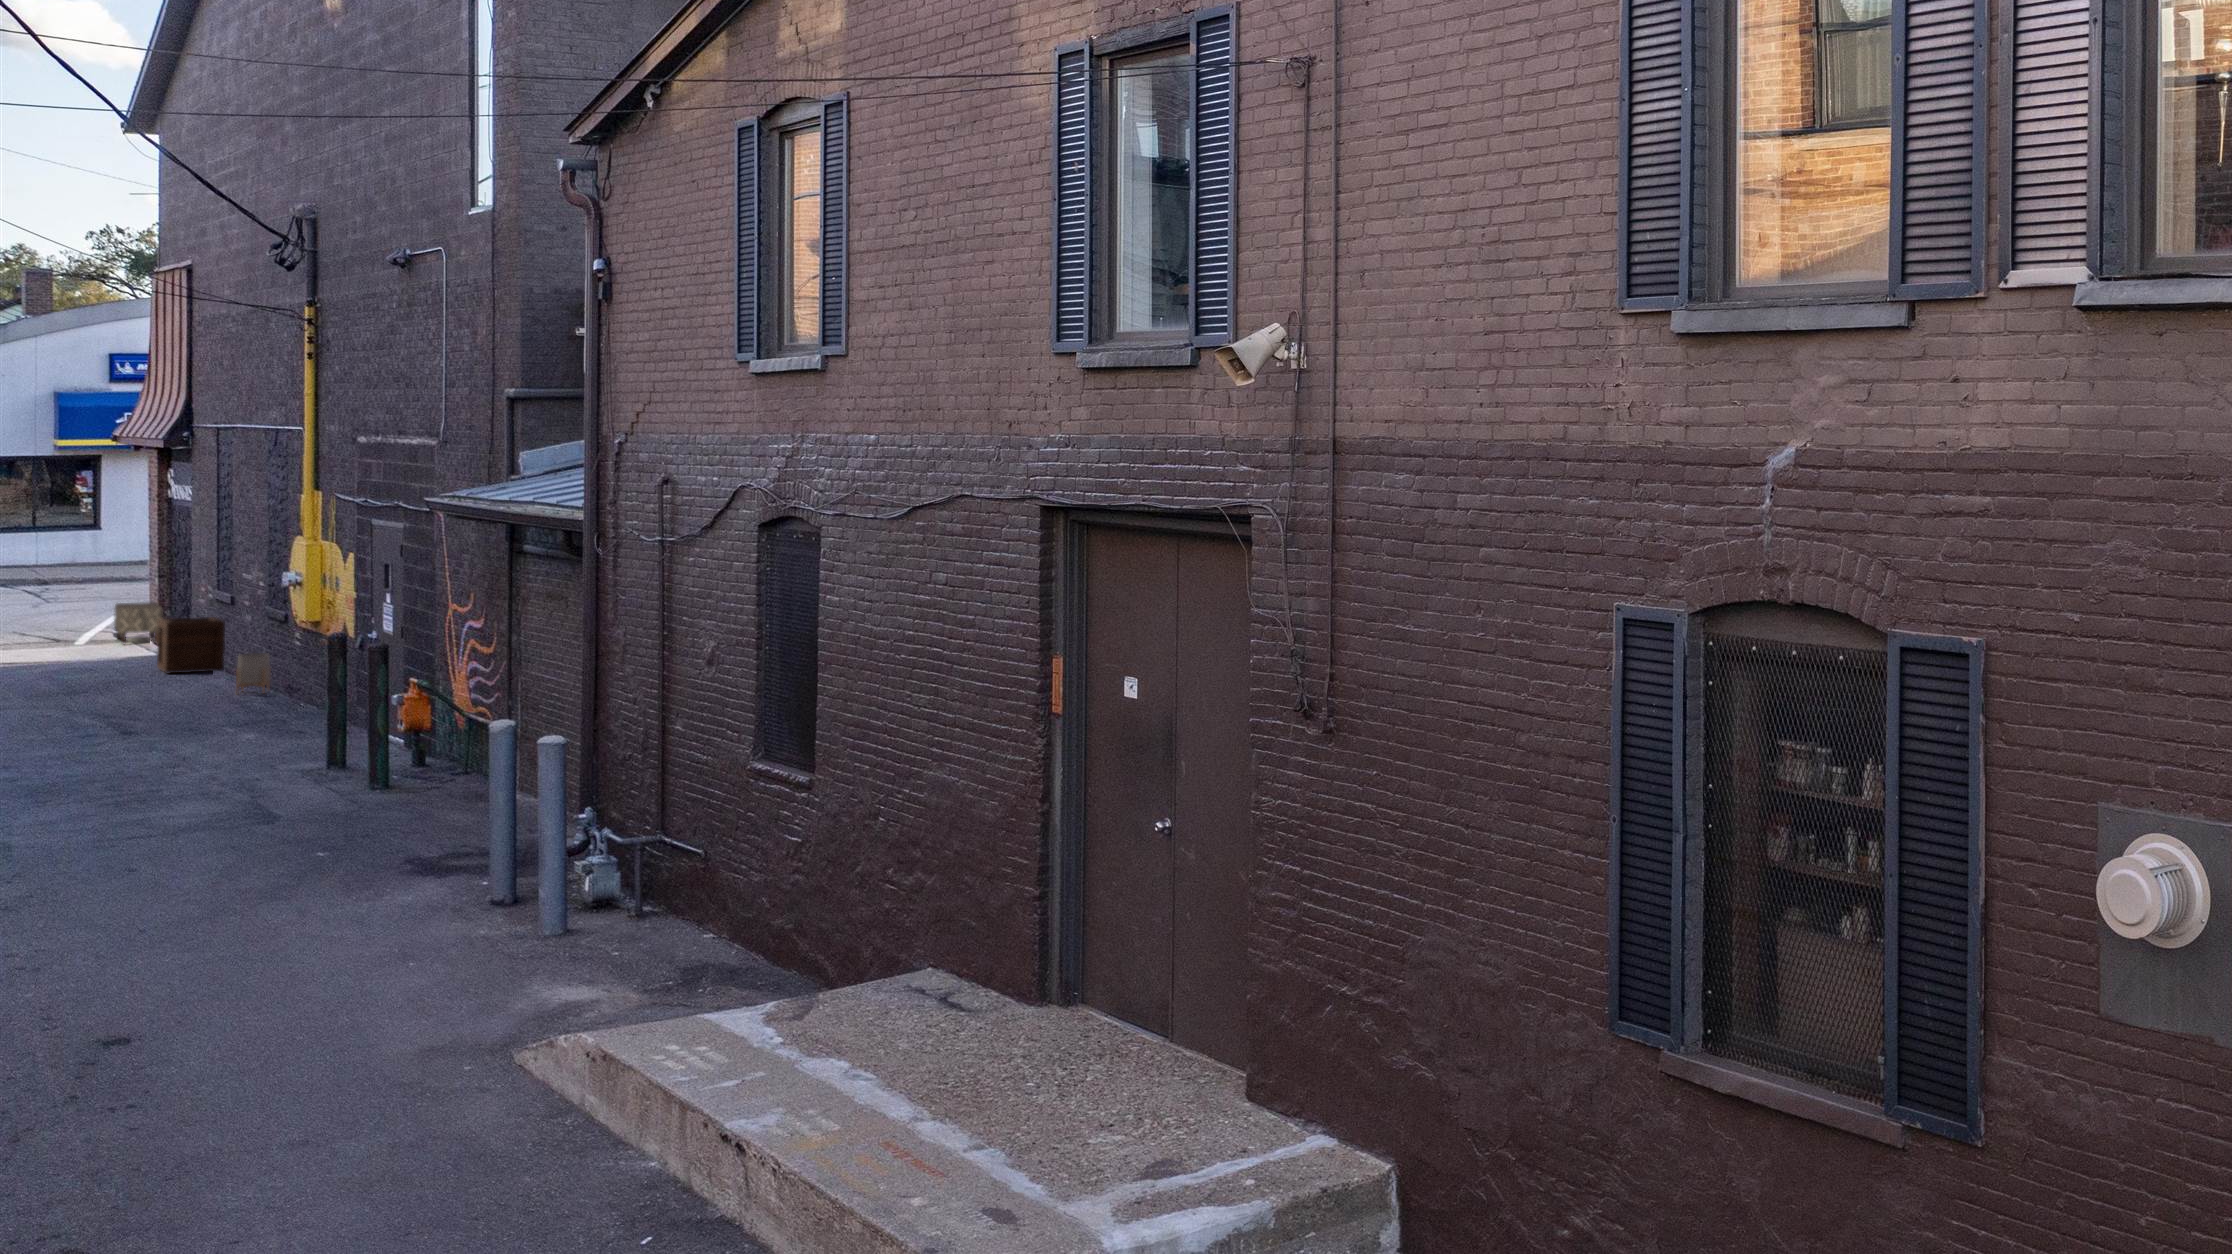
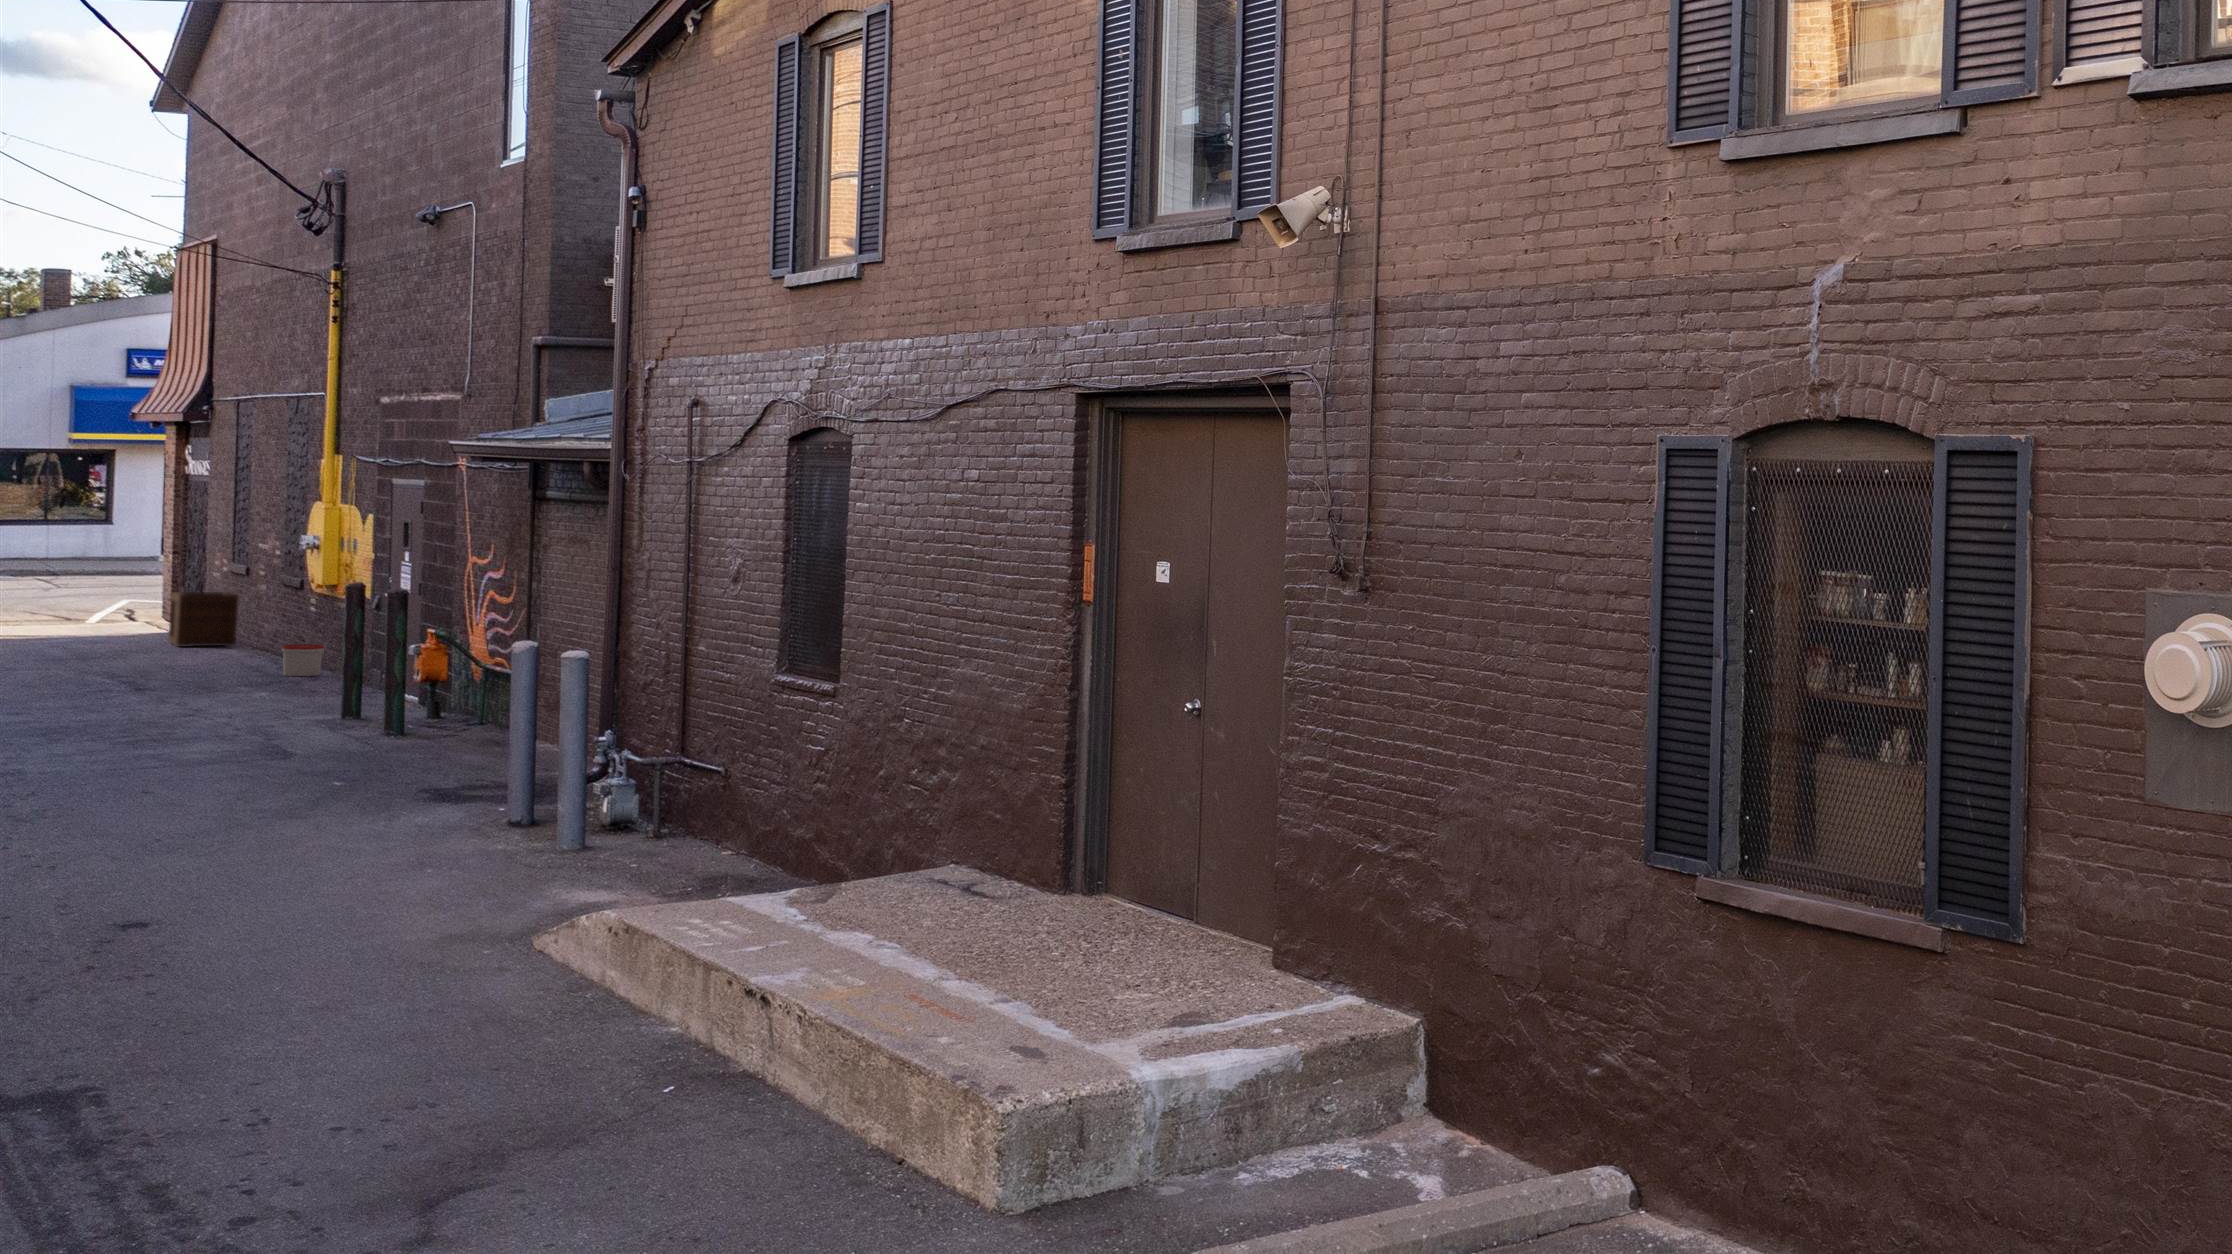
bench: present [114,602,163,644] -> none [125,583,175,624]
planter: present [236,653,271,692] -> none [248,624,284,664]
bucket: none [268,676,311,709] -> present [282,644,324,676]

